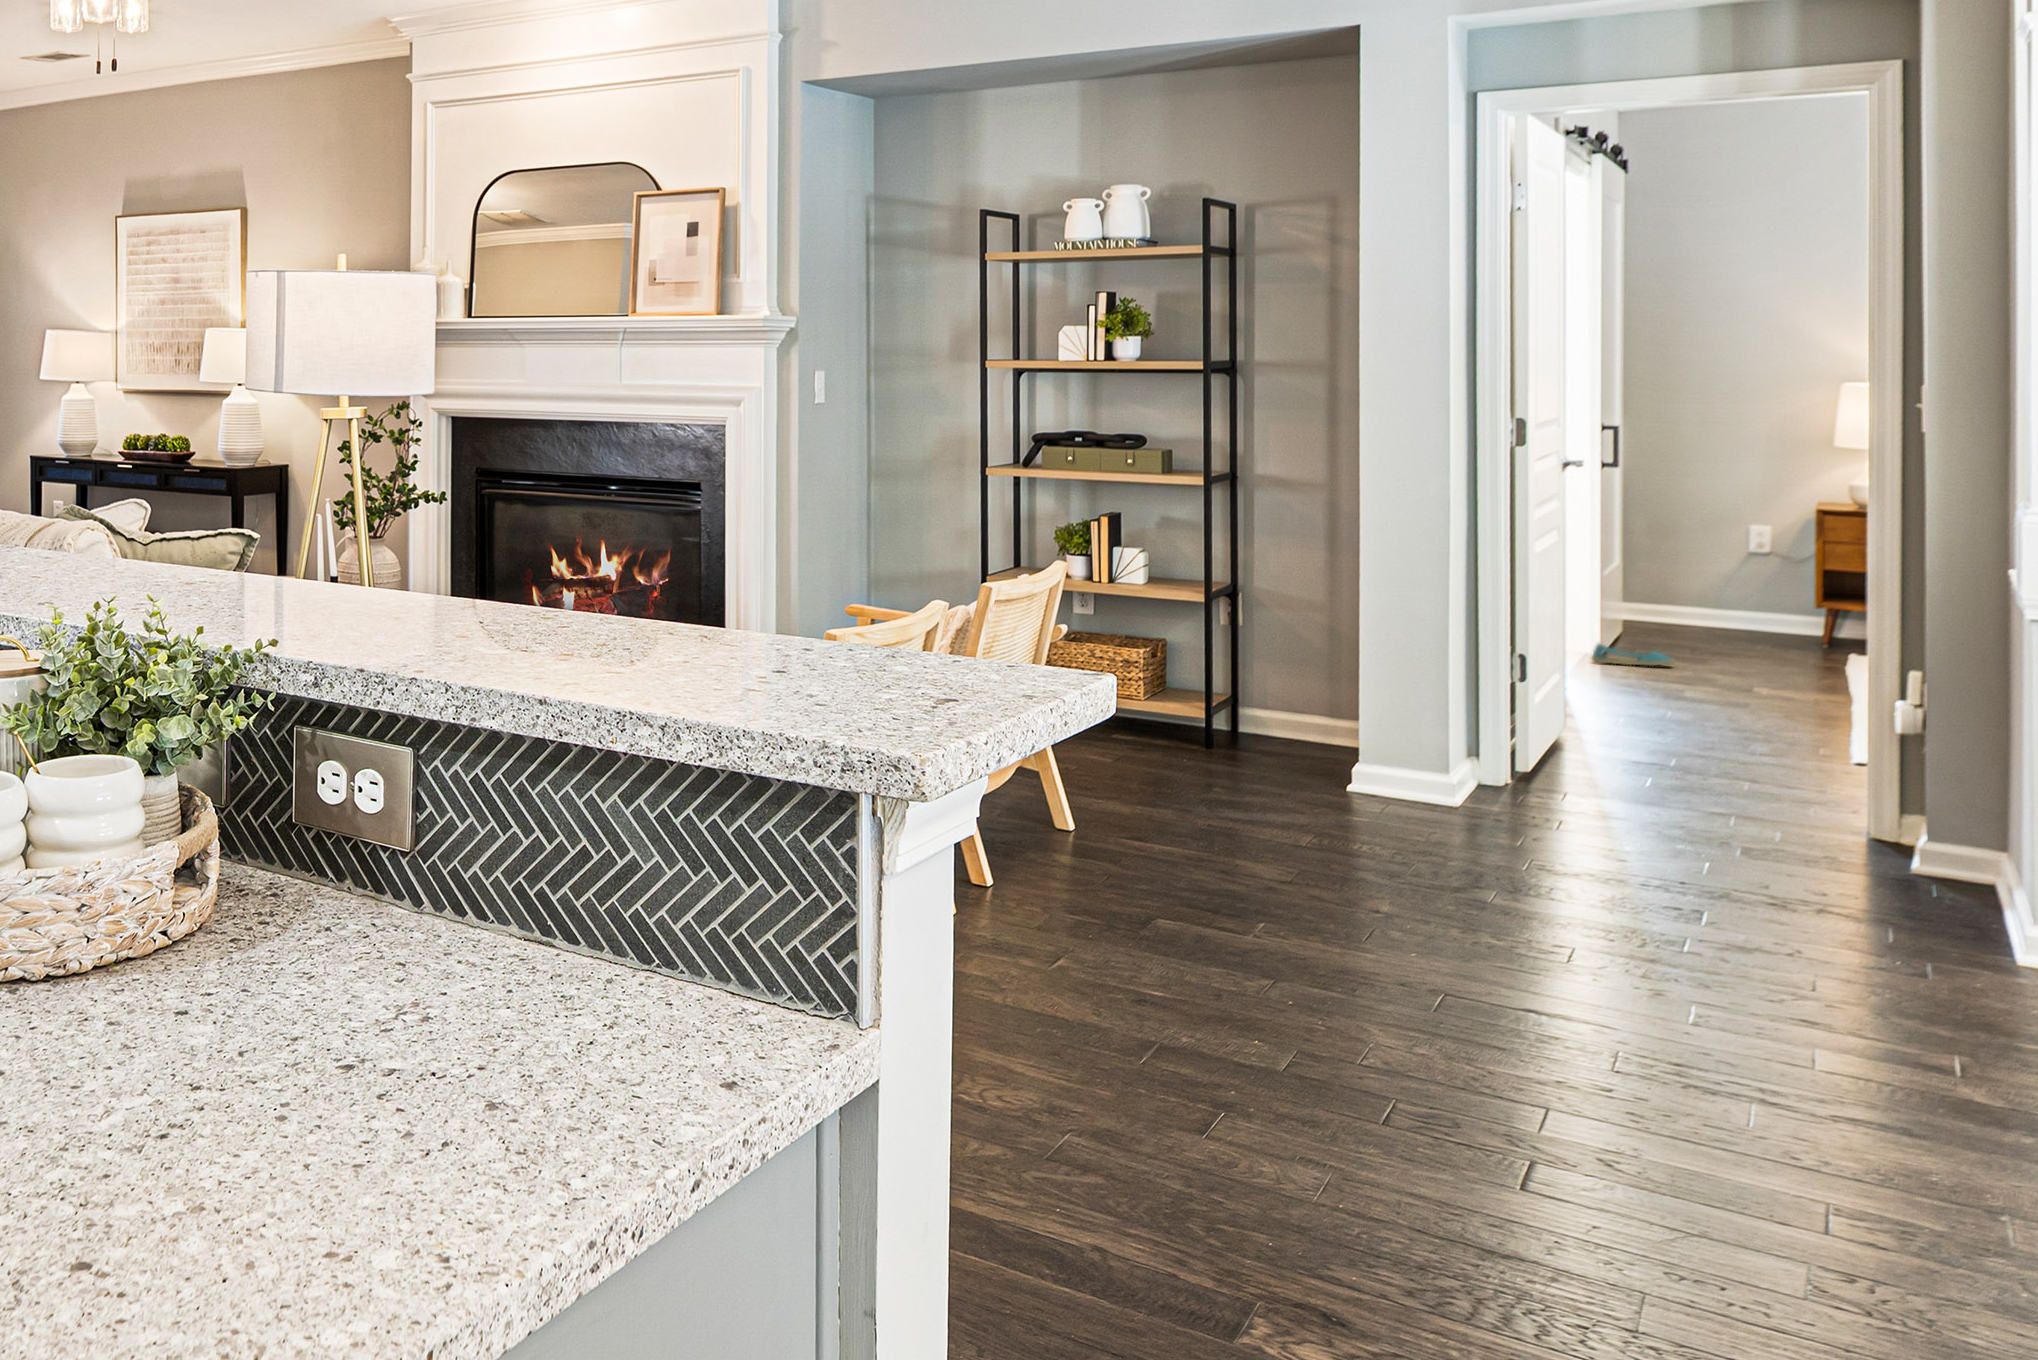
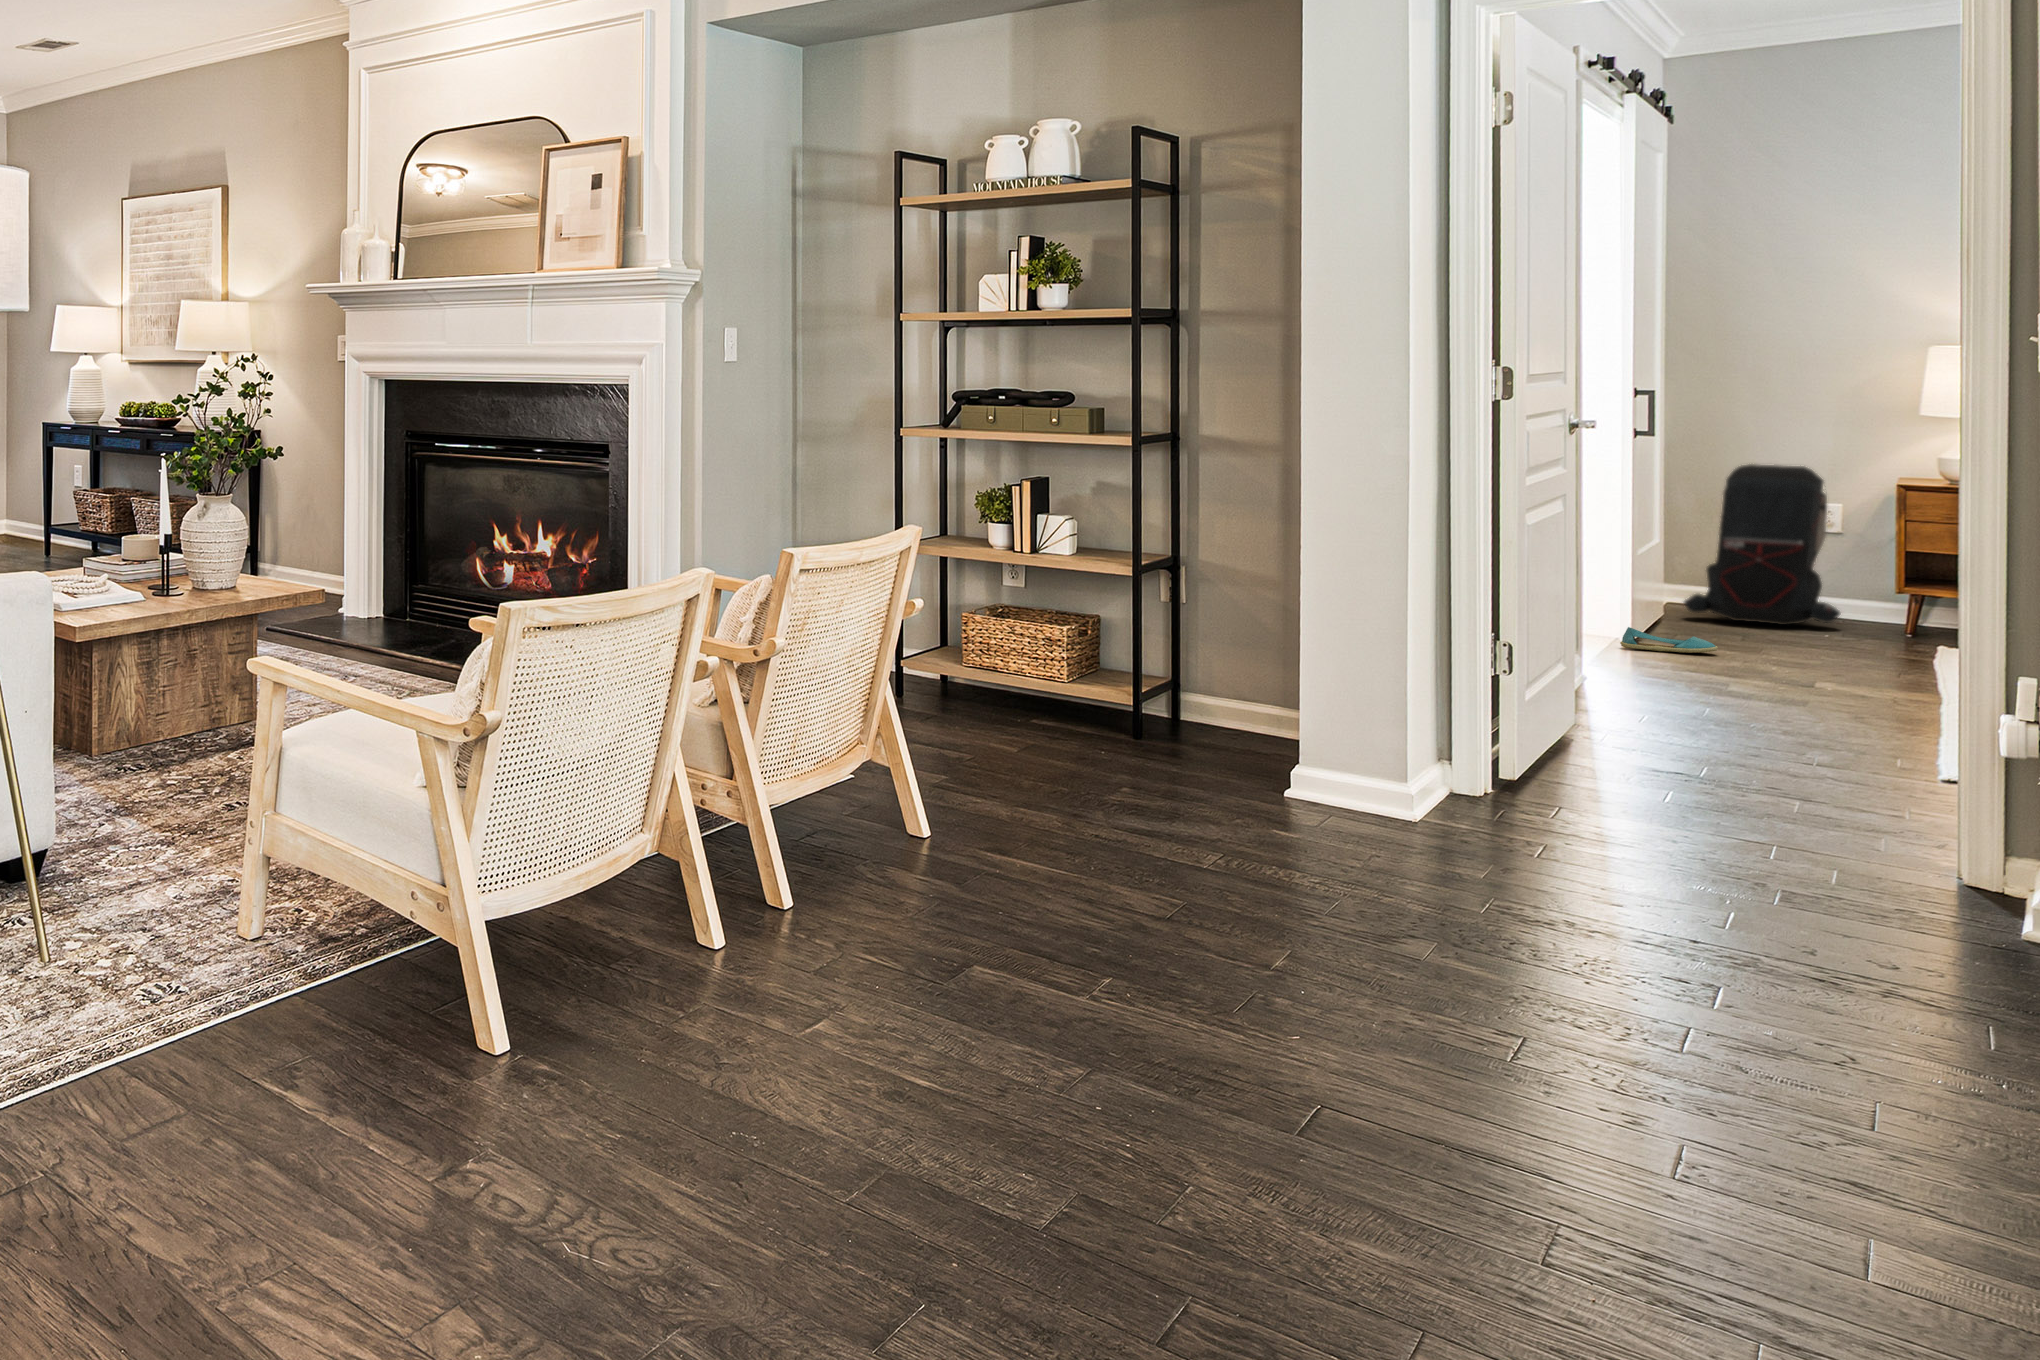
backpack: none [1640,491,1774,639] -> present [1684,464,1840,625]

